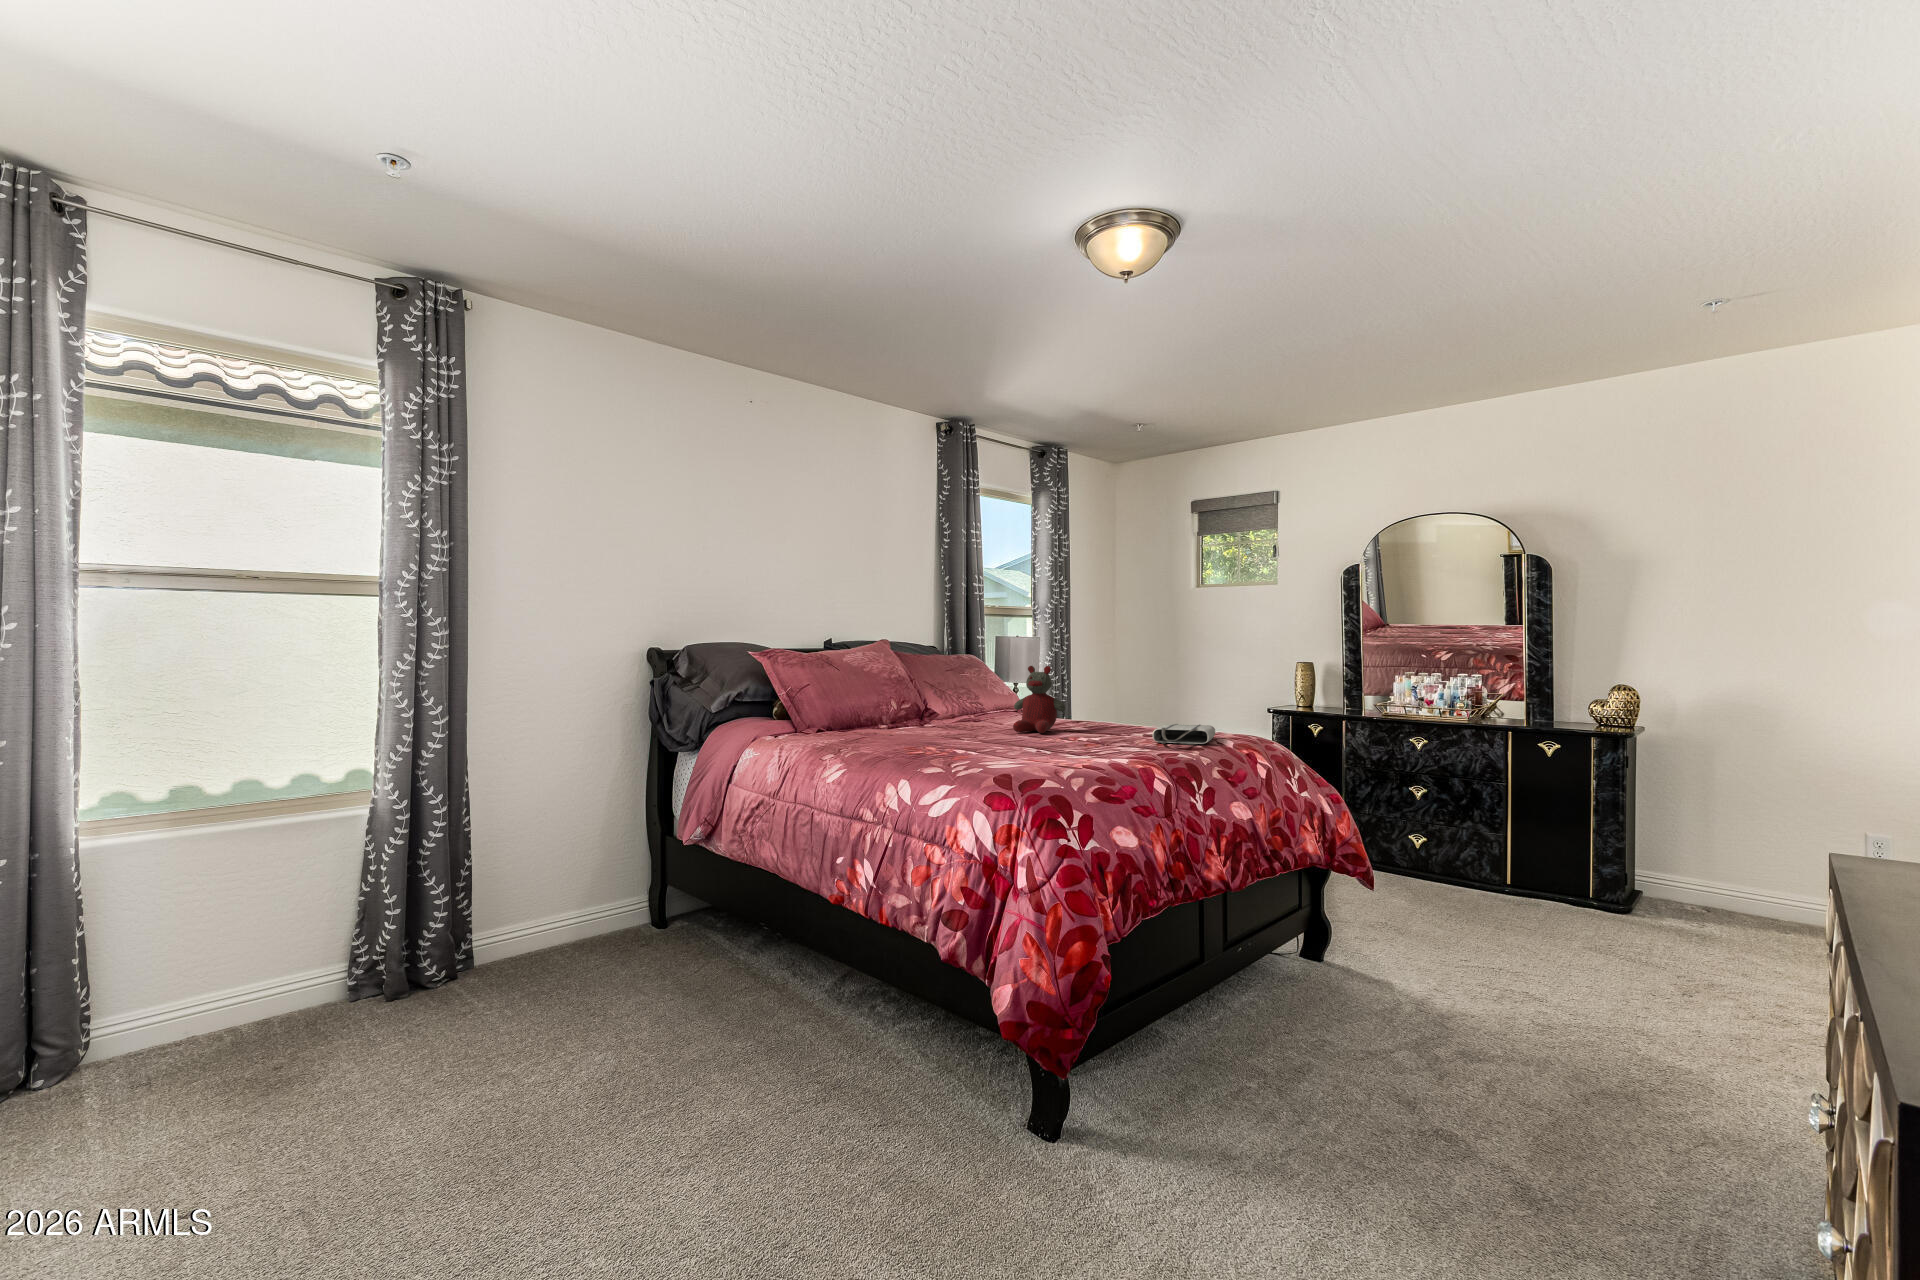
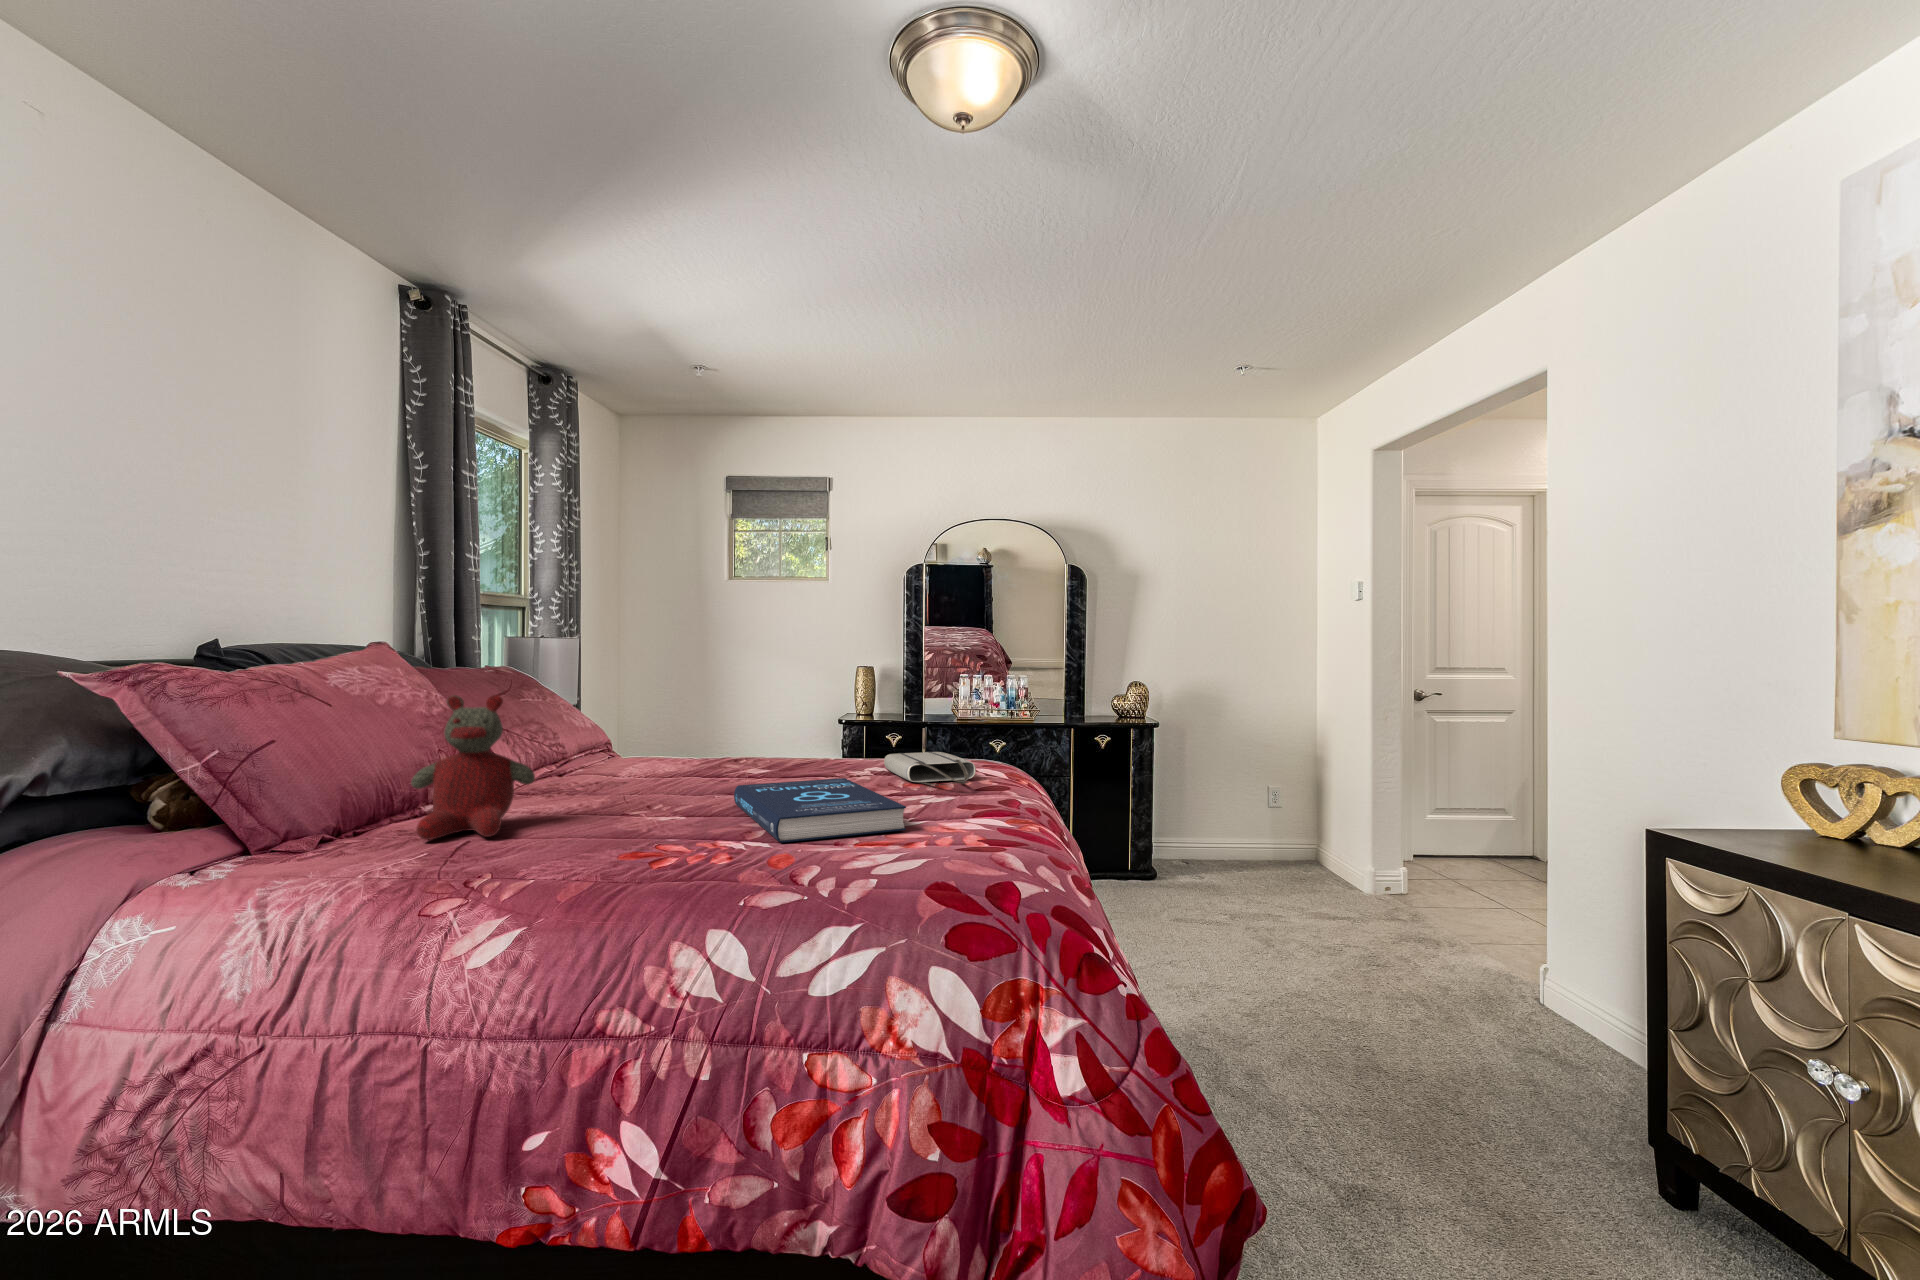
stuffed bear: present [1013,666,1065,733] -> present [411,695,535,840]
book: none [987,729,1087,758] -> present [734,778,906,843]

